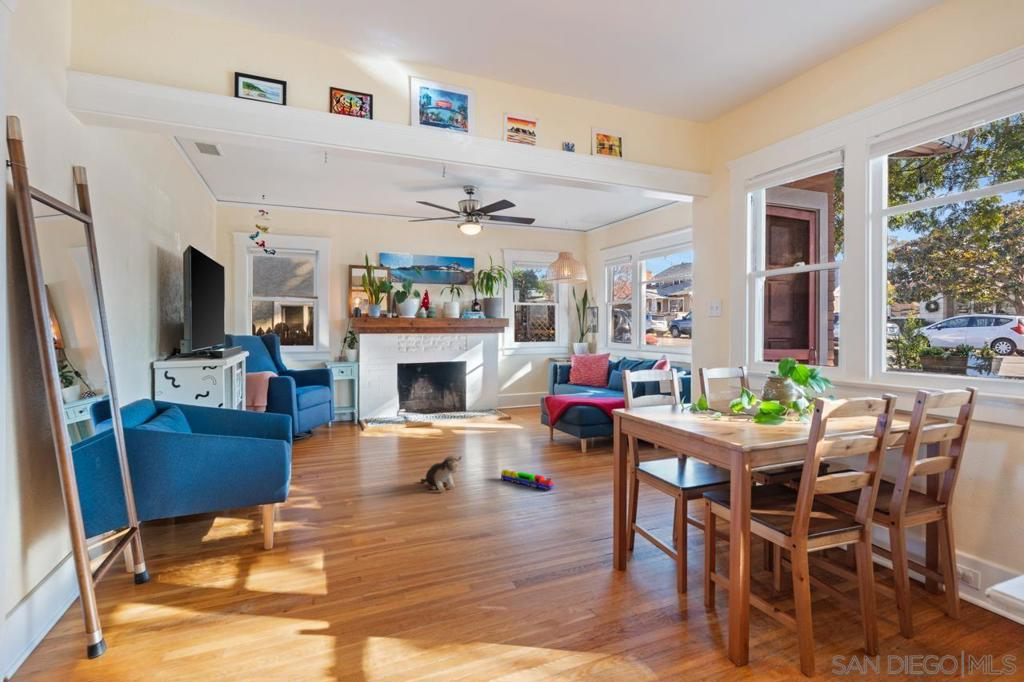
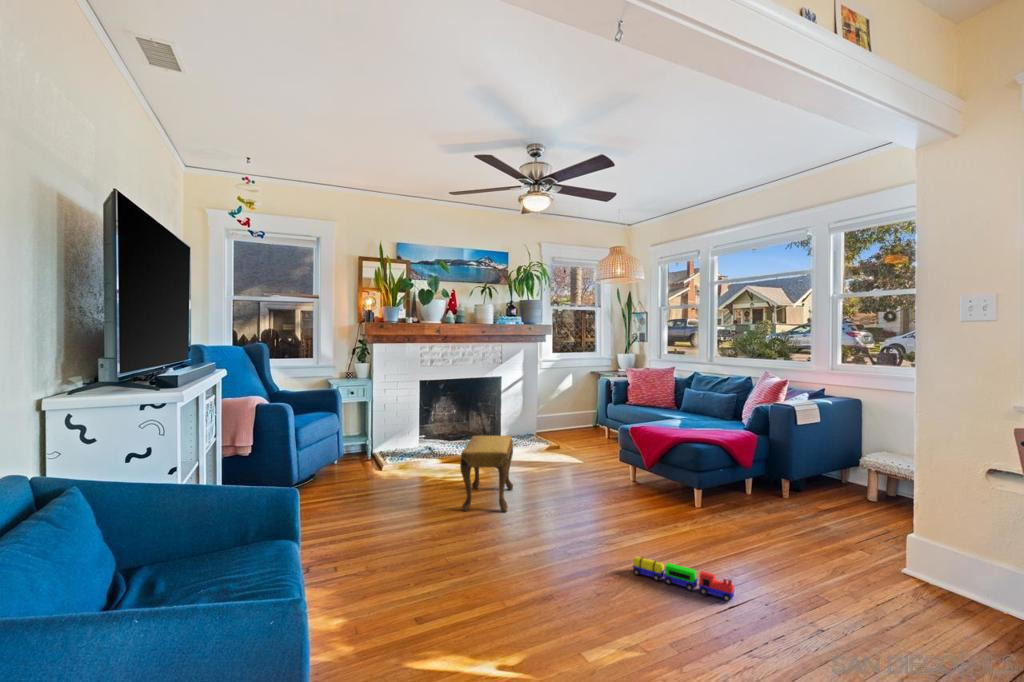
footstool: none [409,402,454,452] -> present [460,436,513,512]
plush toy: present [421,456,461,492] -> none [510,549,595,612]

